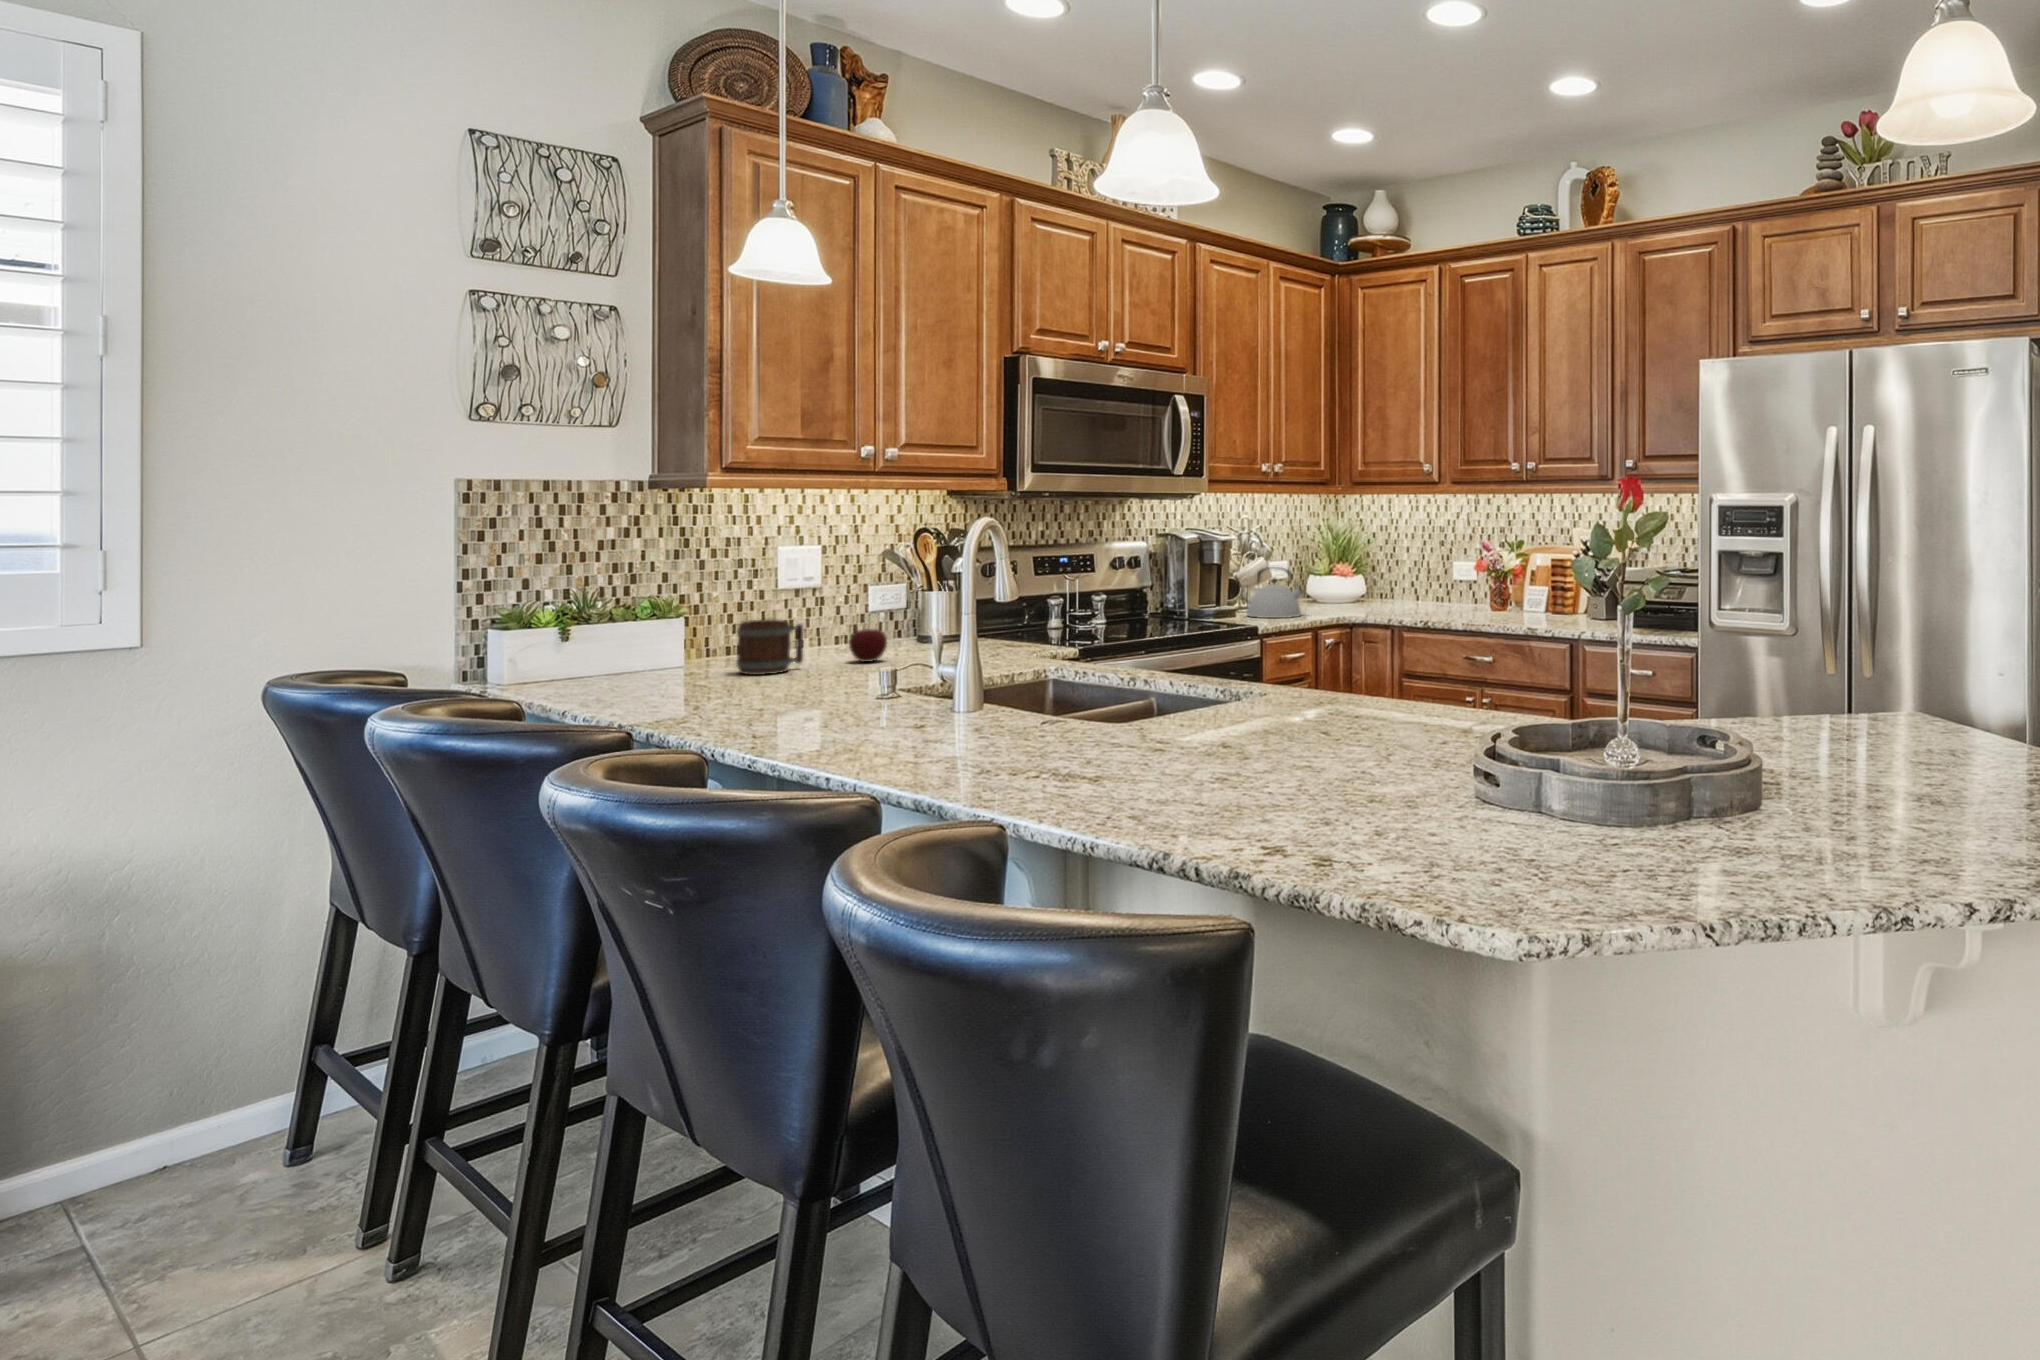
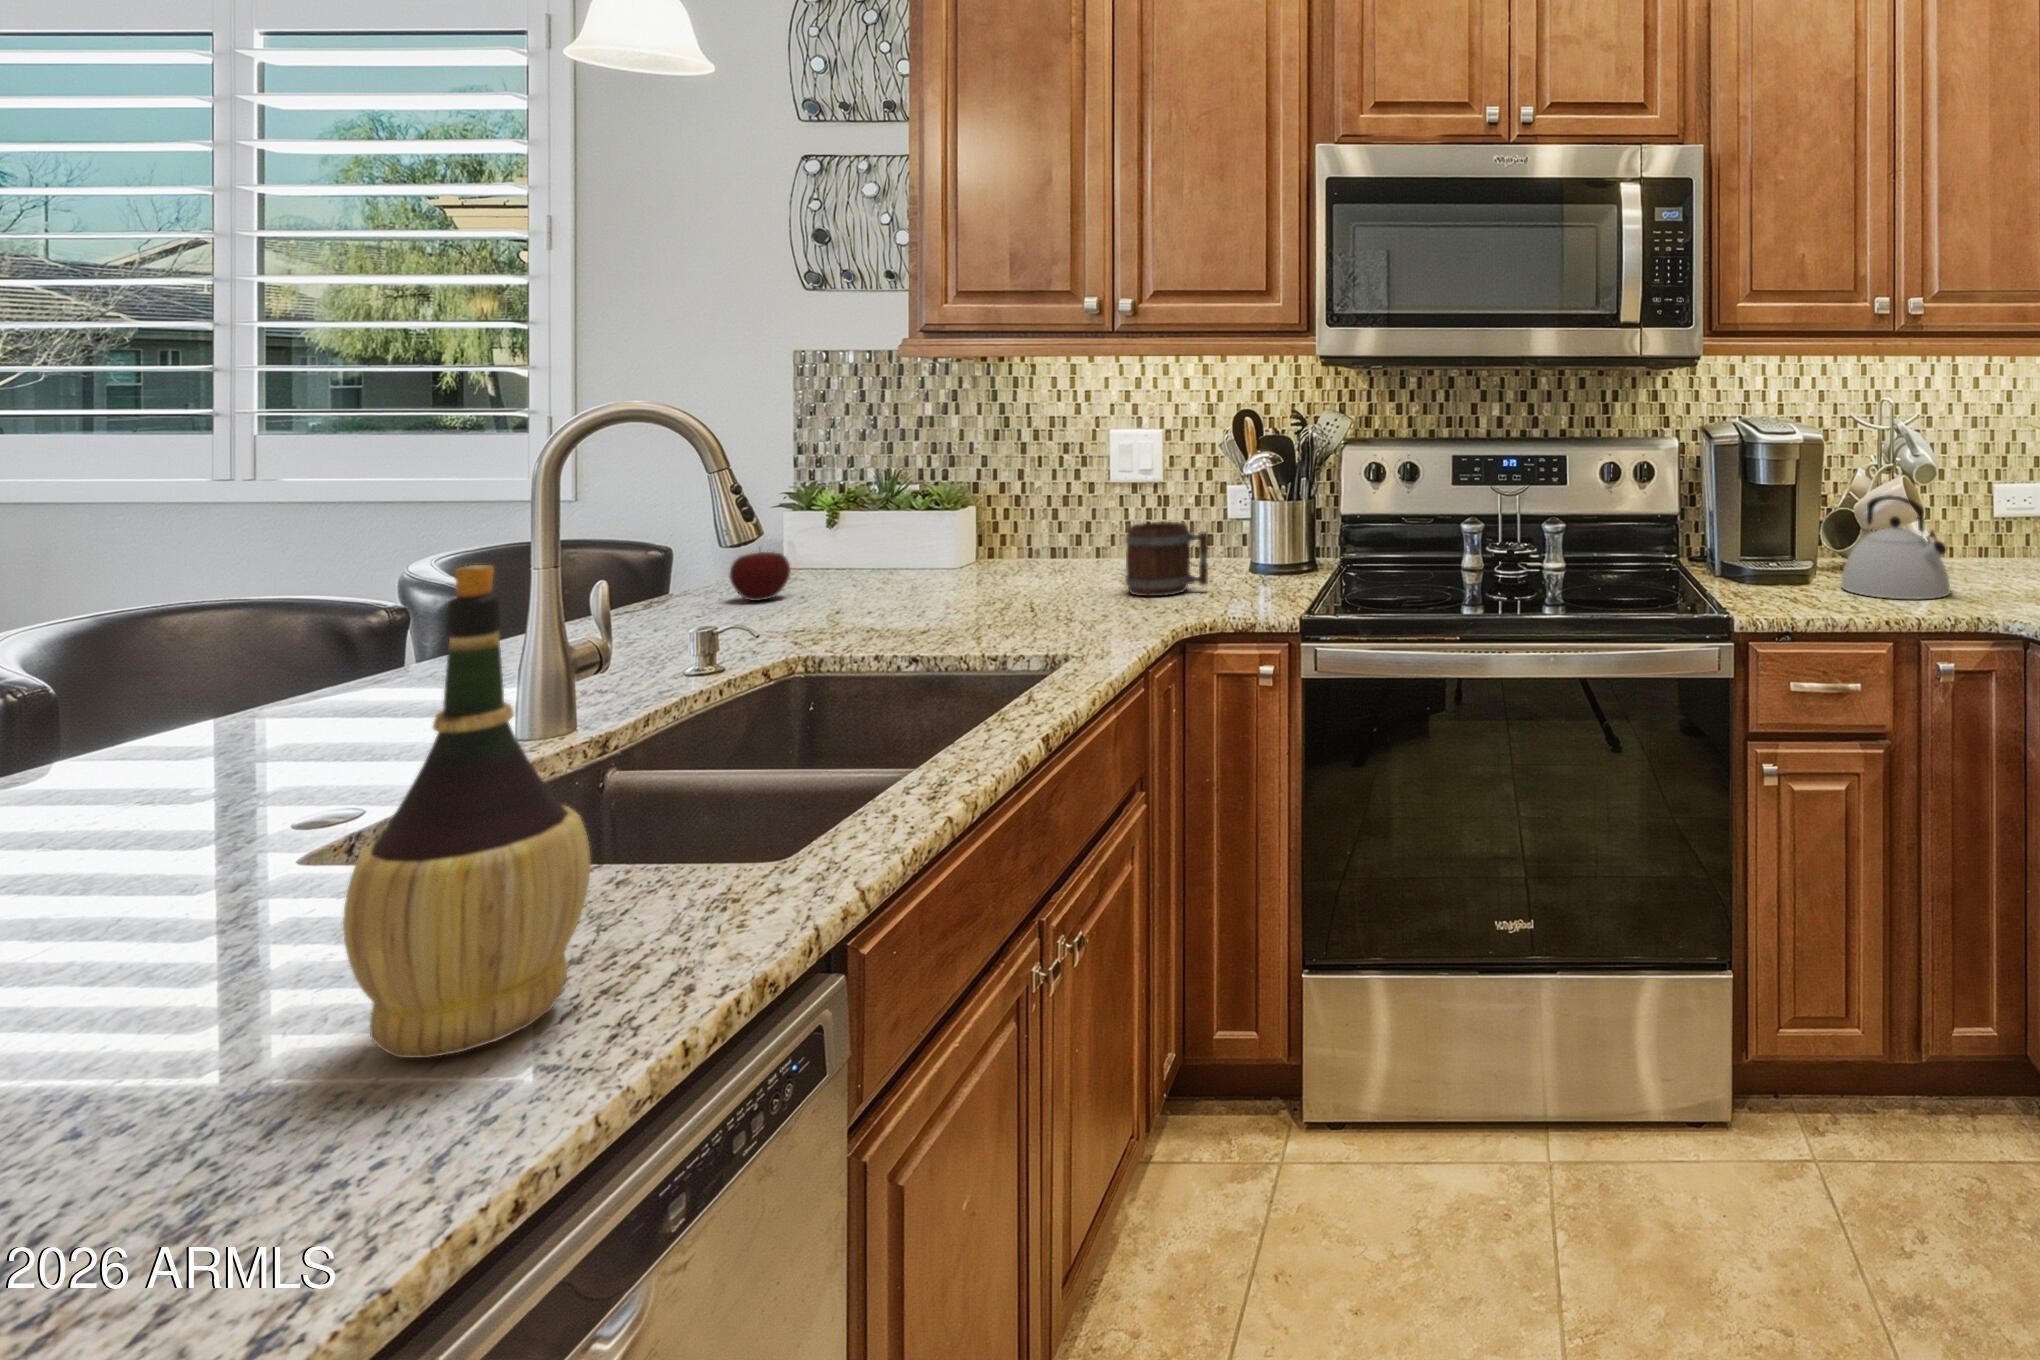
wine bottle: none [1308,570,1362,706] -> present [343,565,591,1058]
mug: present [736,619,803,675] -> present [1125,522,1208,596]
apple: present [849,629,887,662] -> present [730,552,790,601]

